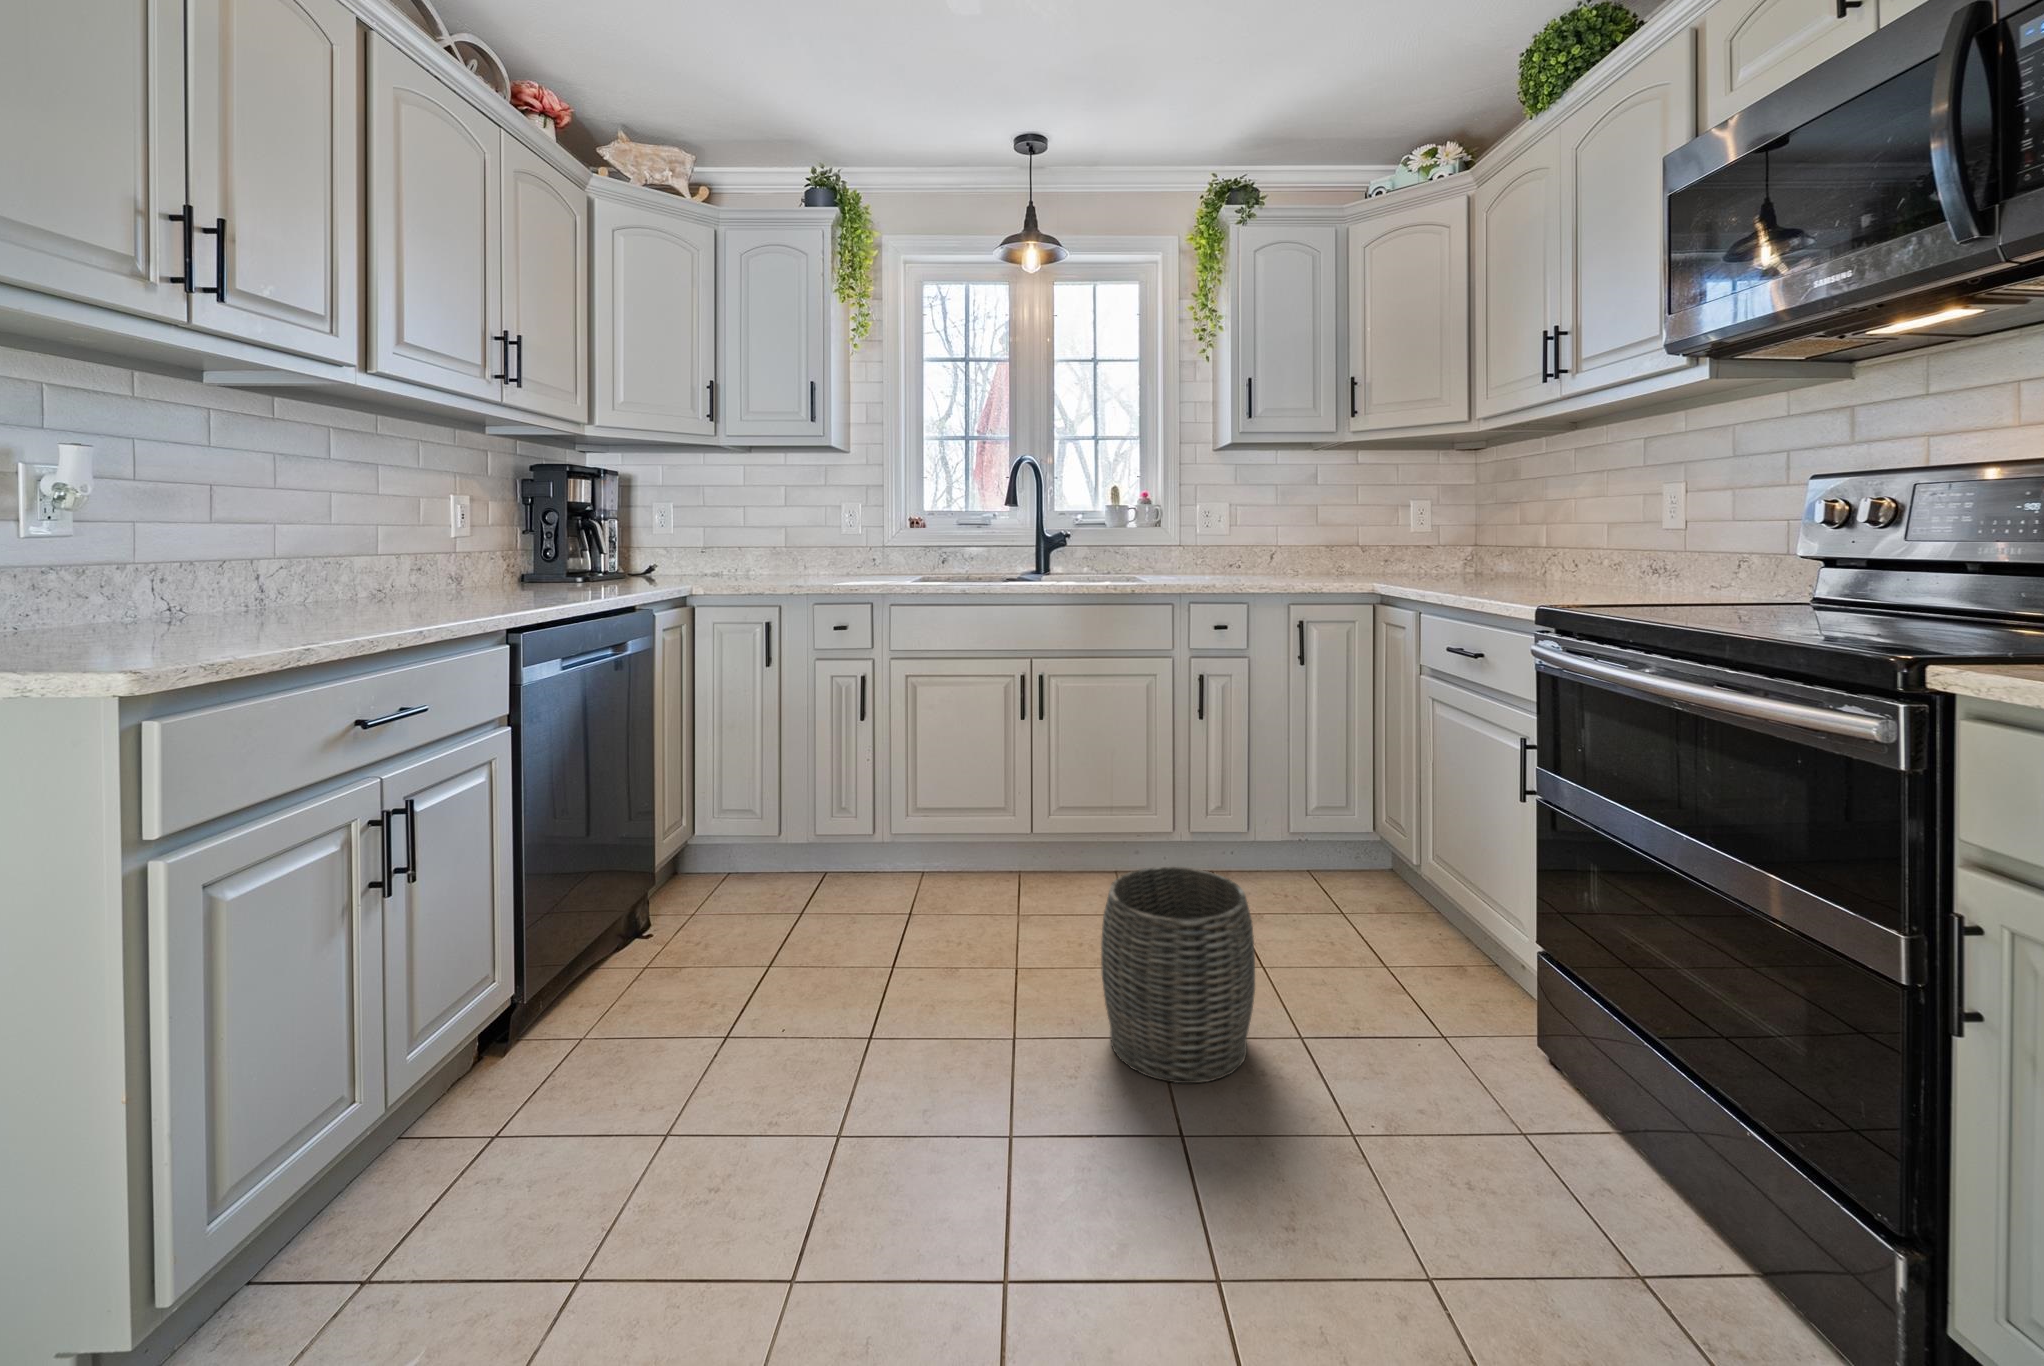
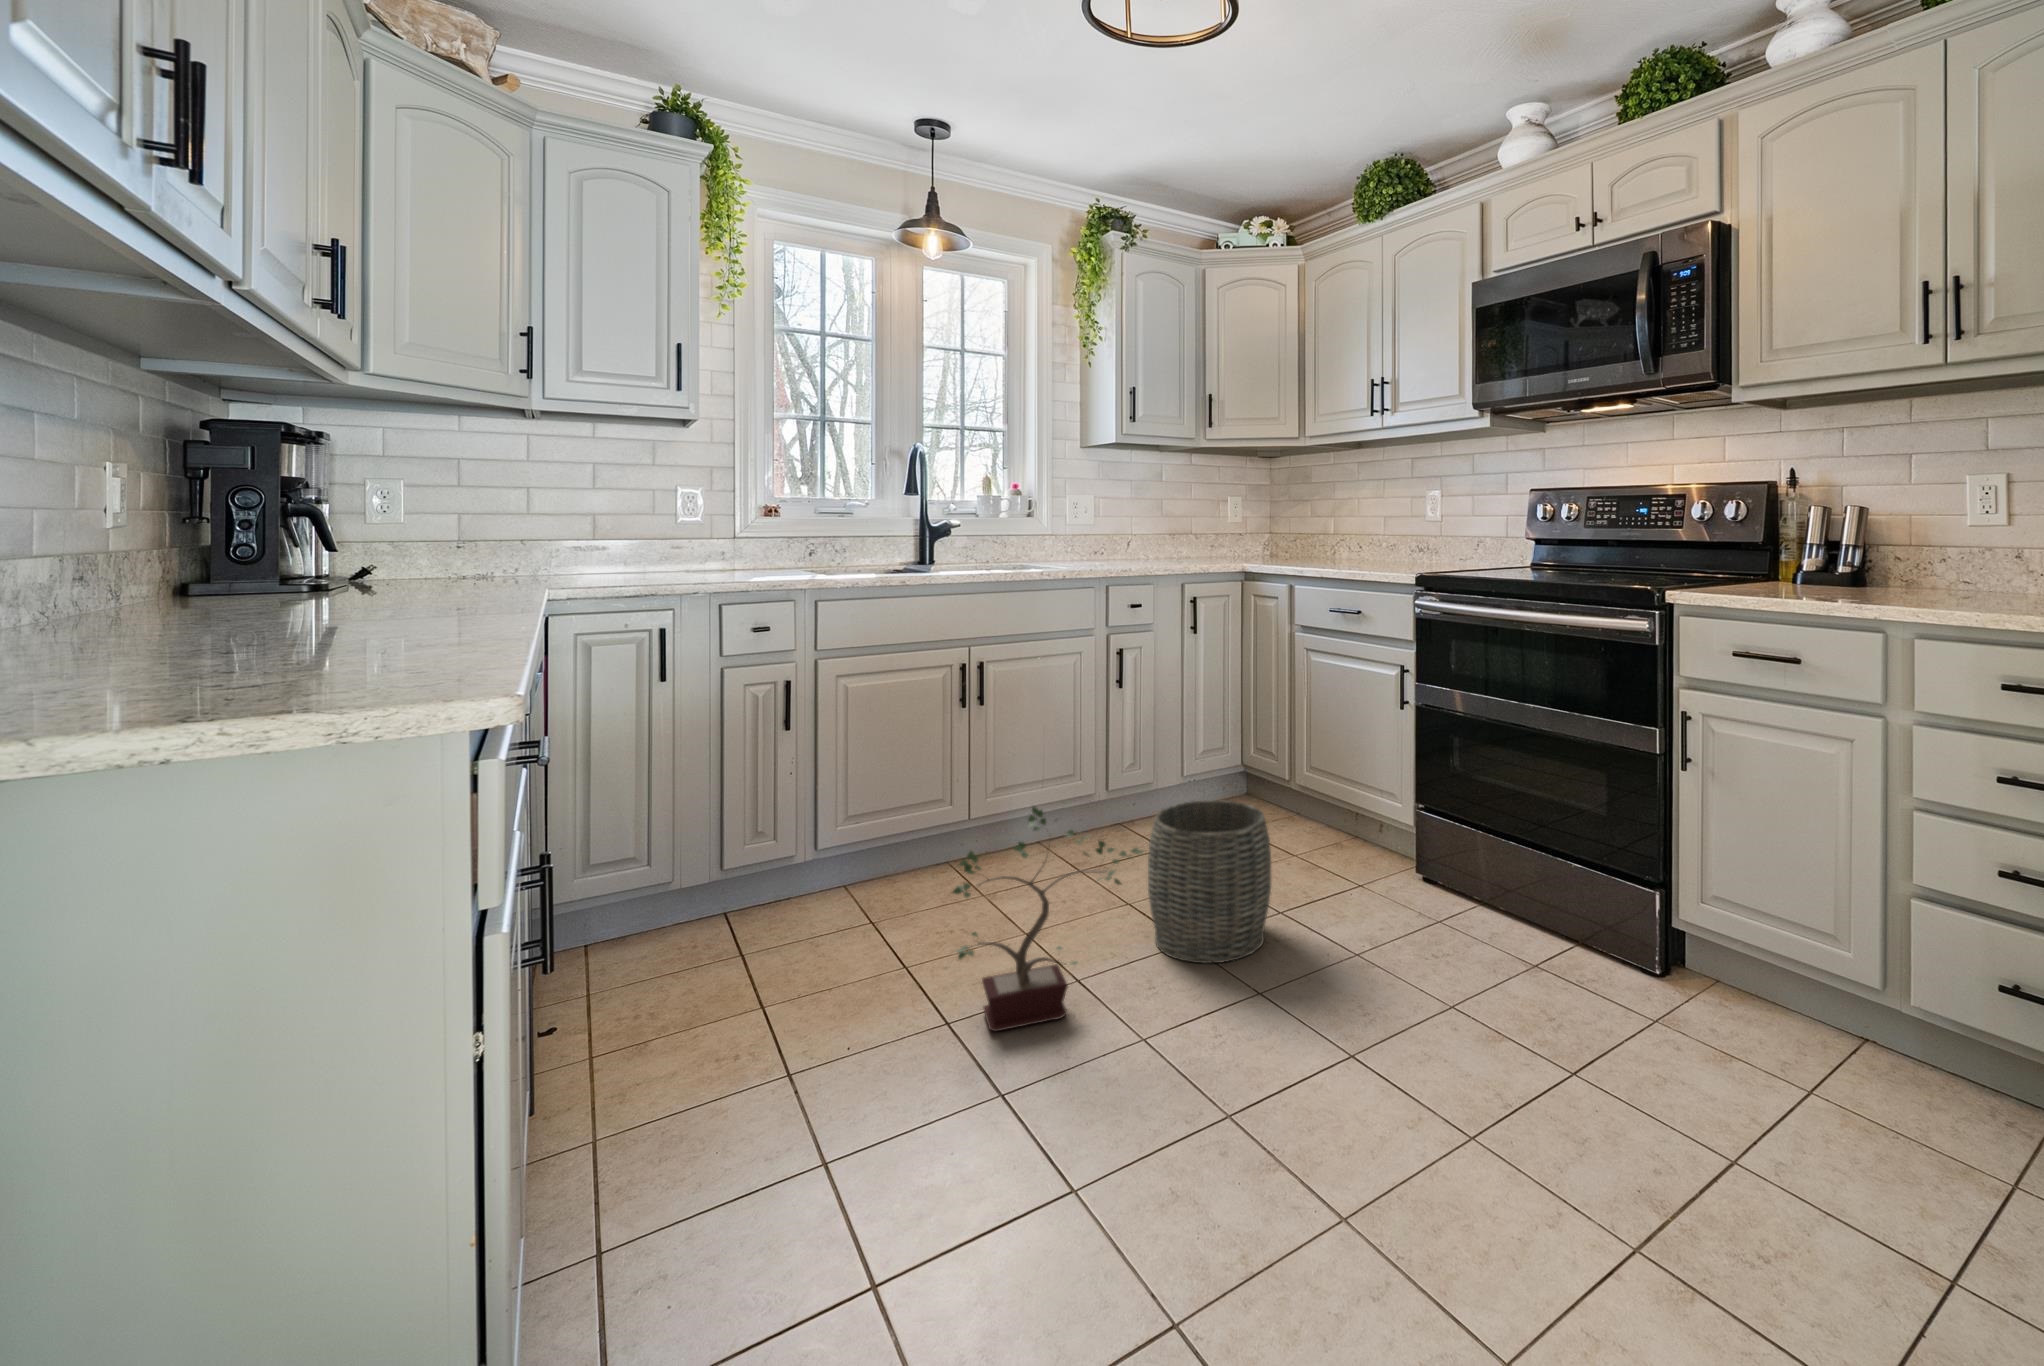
potted plant: none [835,837,1028,1082] -> present [953,807,1144,1031]

